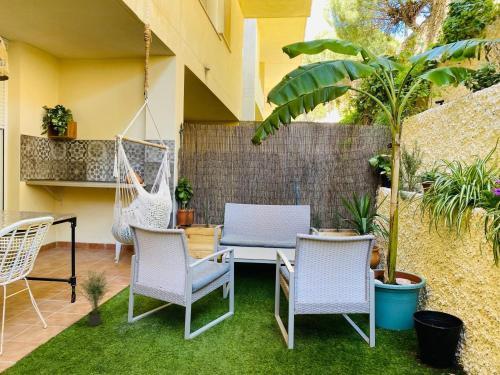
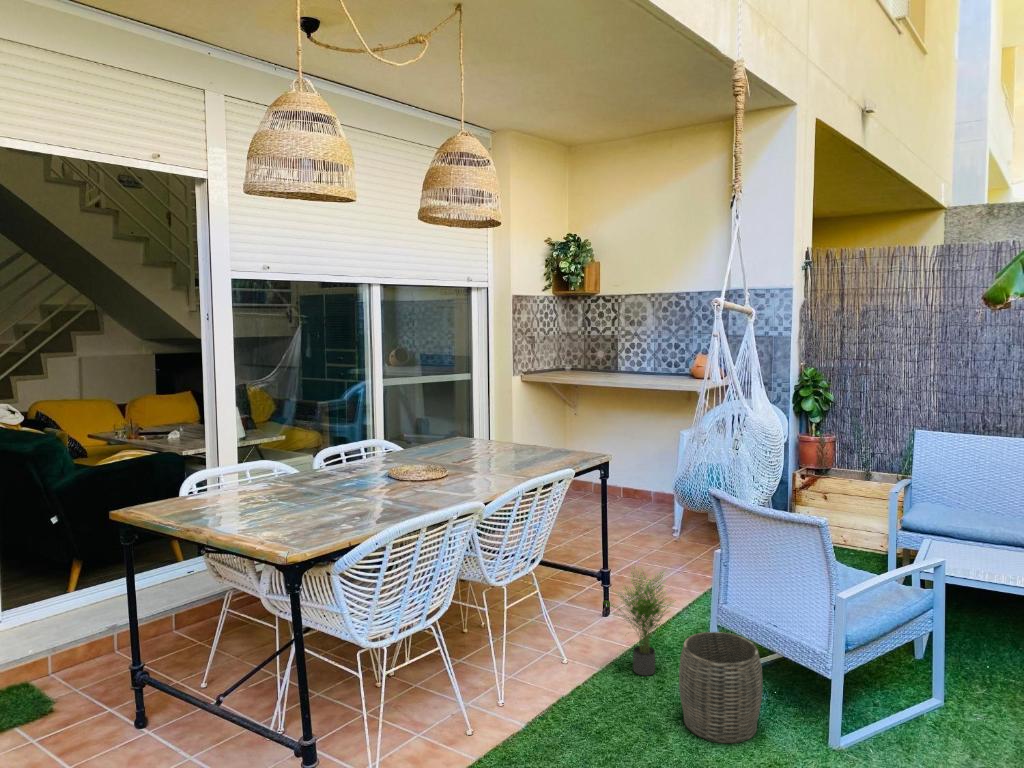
woven basket: none [113,294,154,347] -> present [679,632,763,743]

